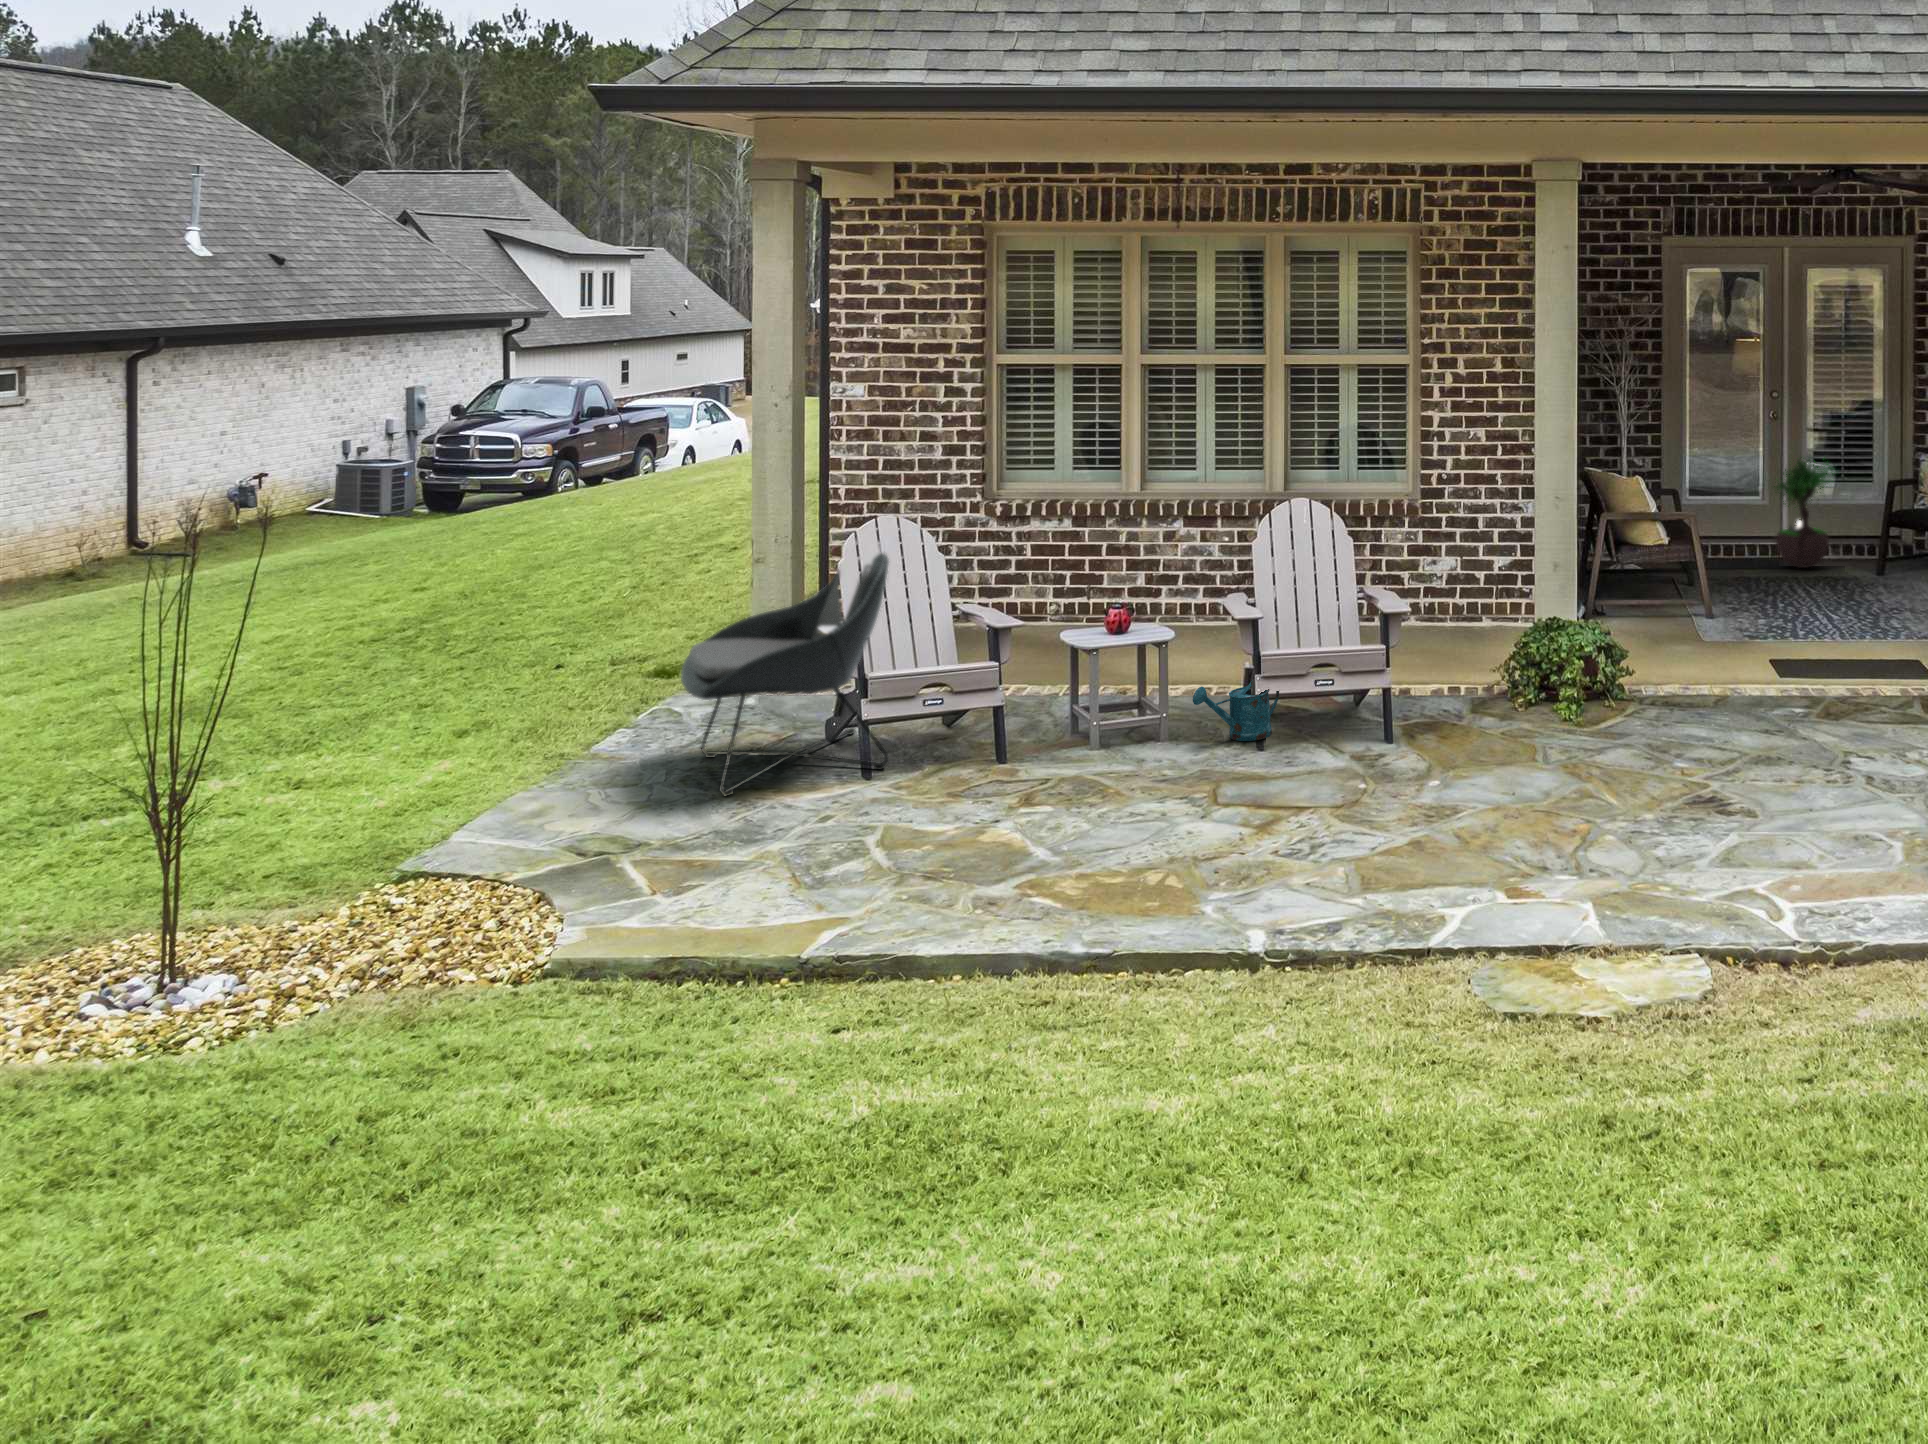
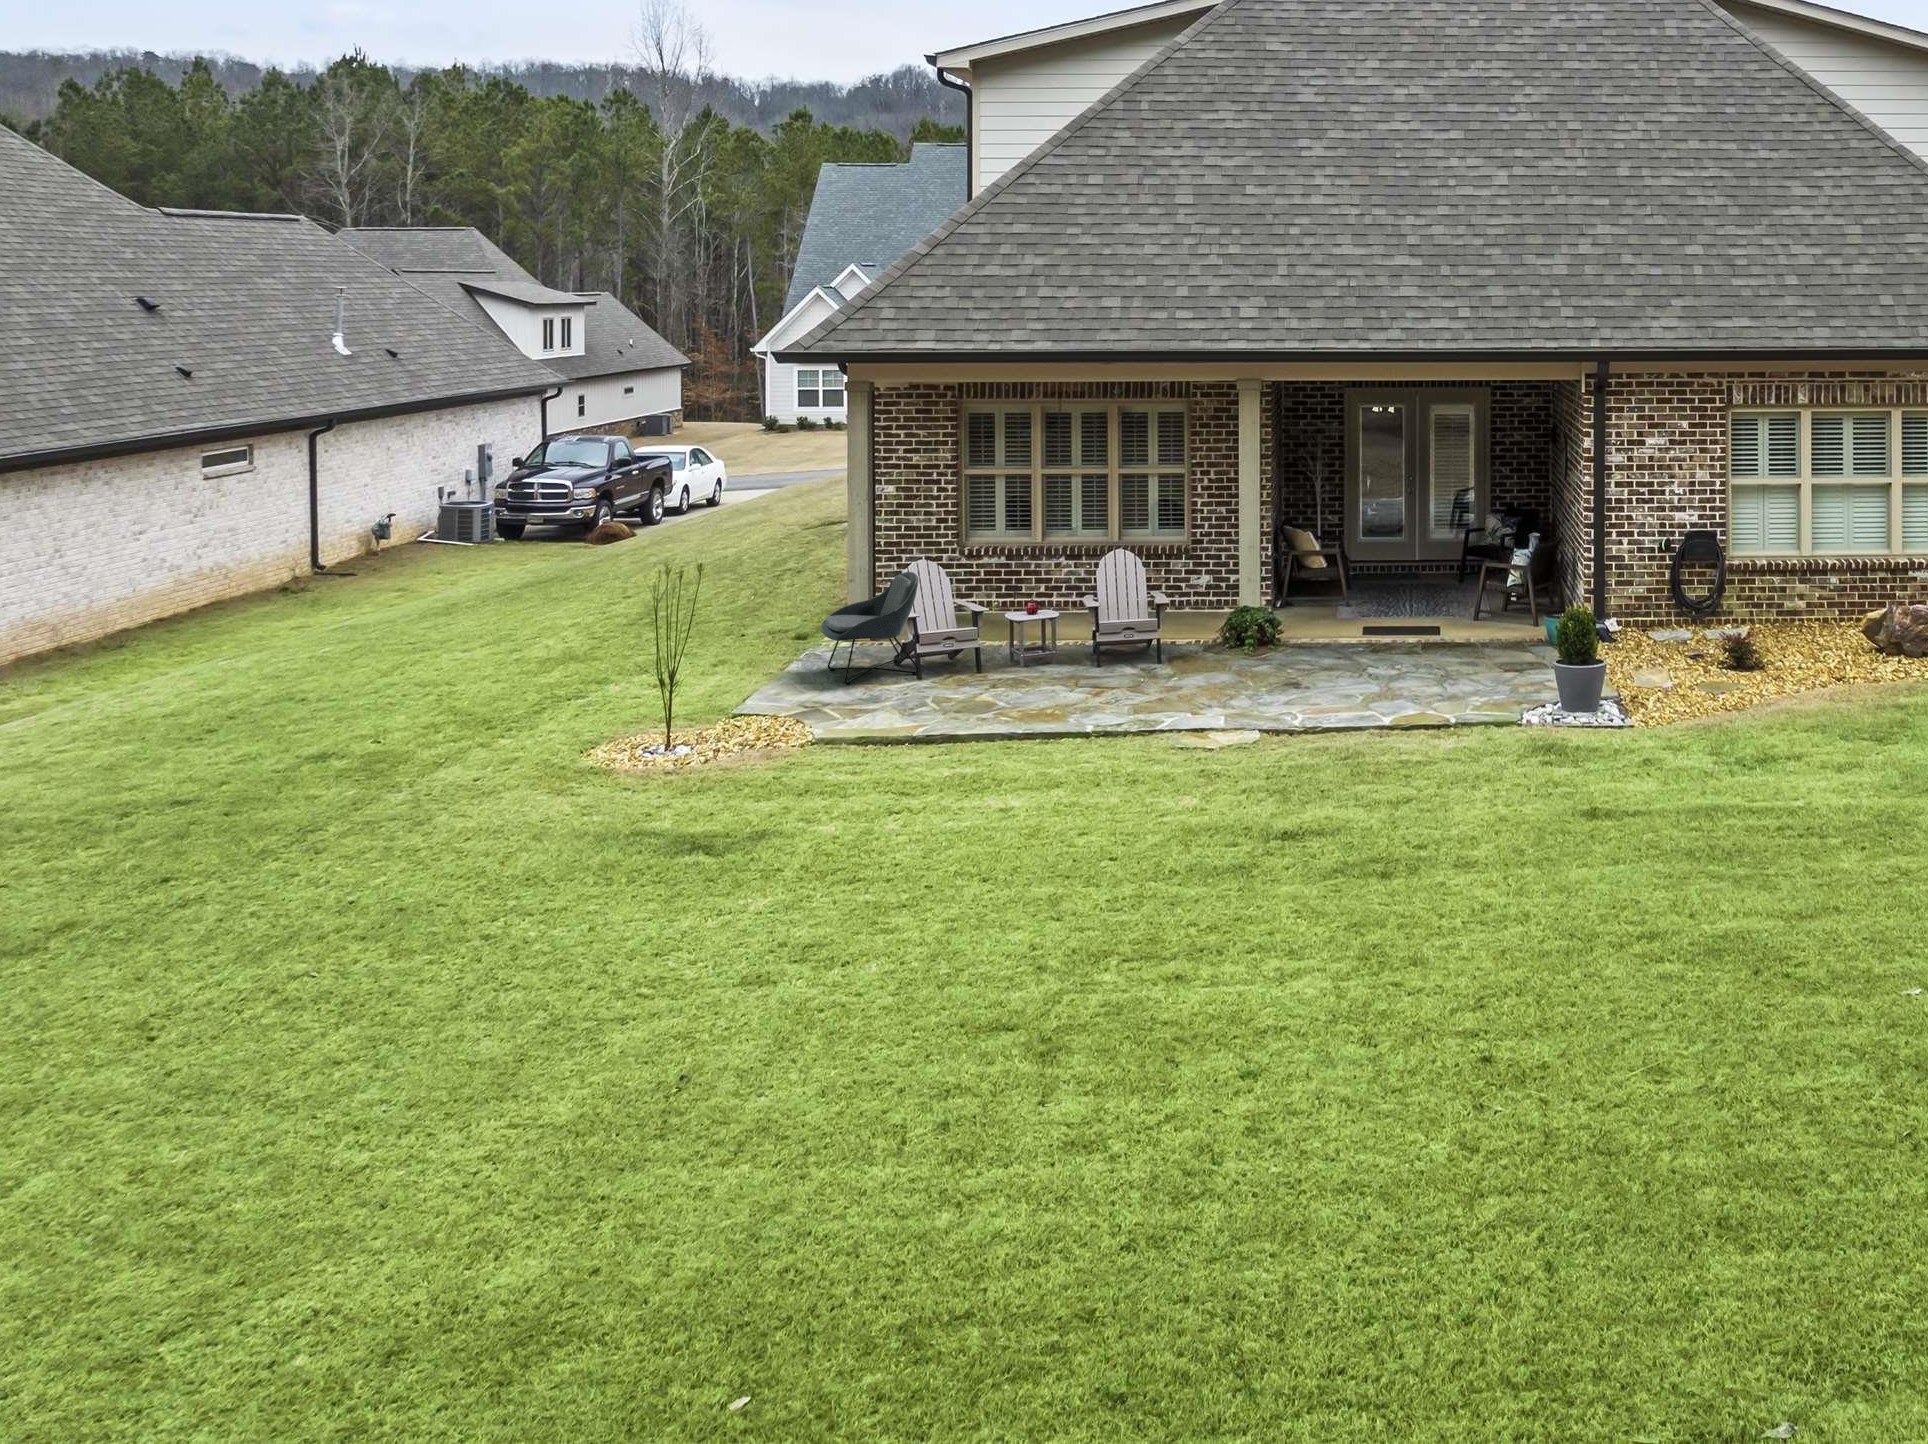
potted tree: present [1774,457,1833,568] -> none [1399,512,1439,580]
watering can: present [1192,683,1279,741] -> none [1061,632,1104,663]

